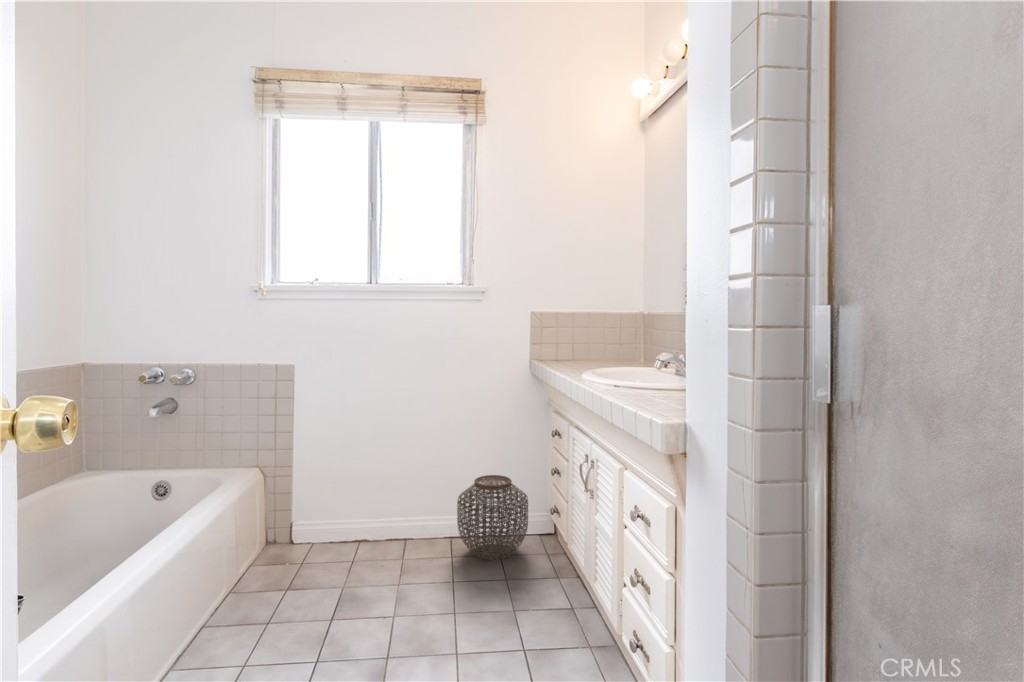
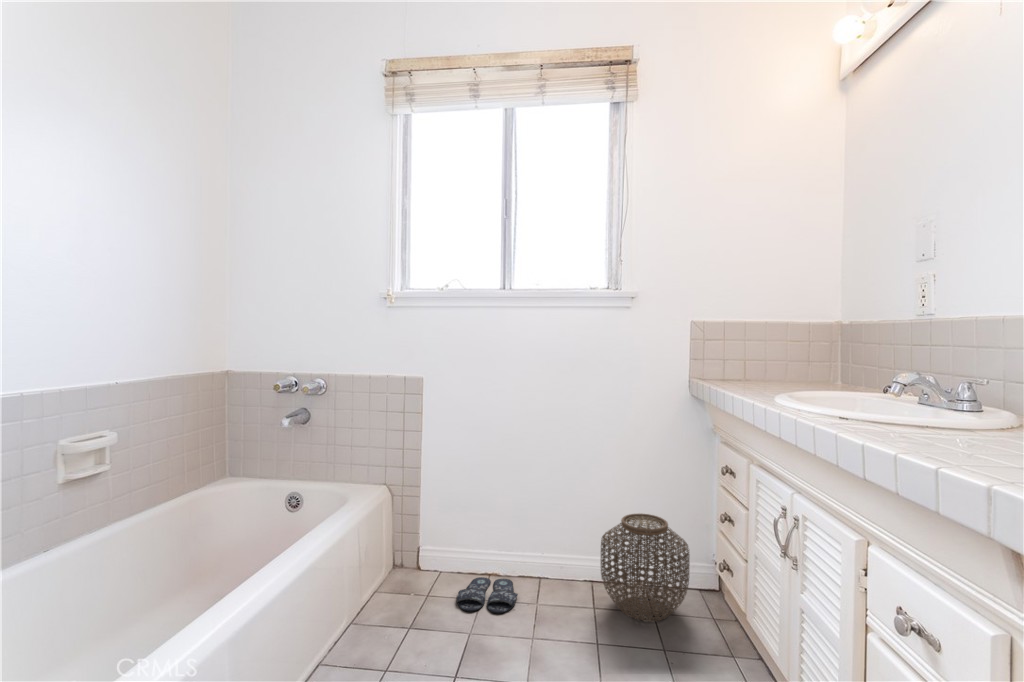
slippers: none [331,542,387,570] -> present [457,577,518,614]

